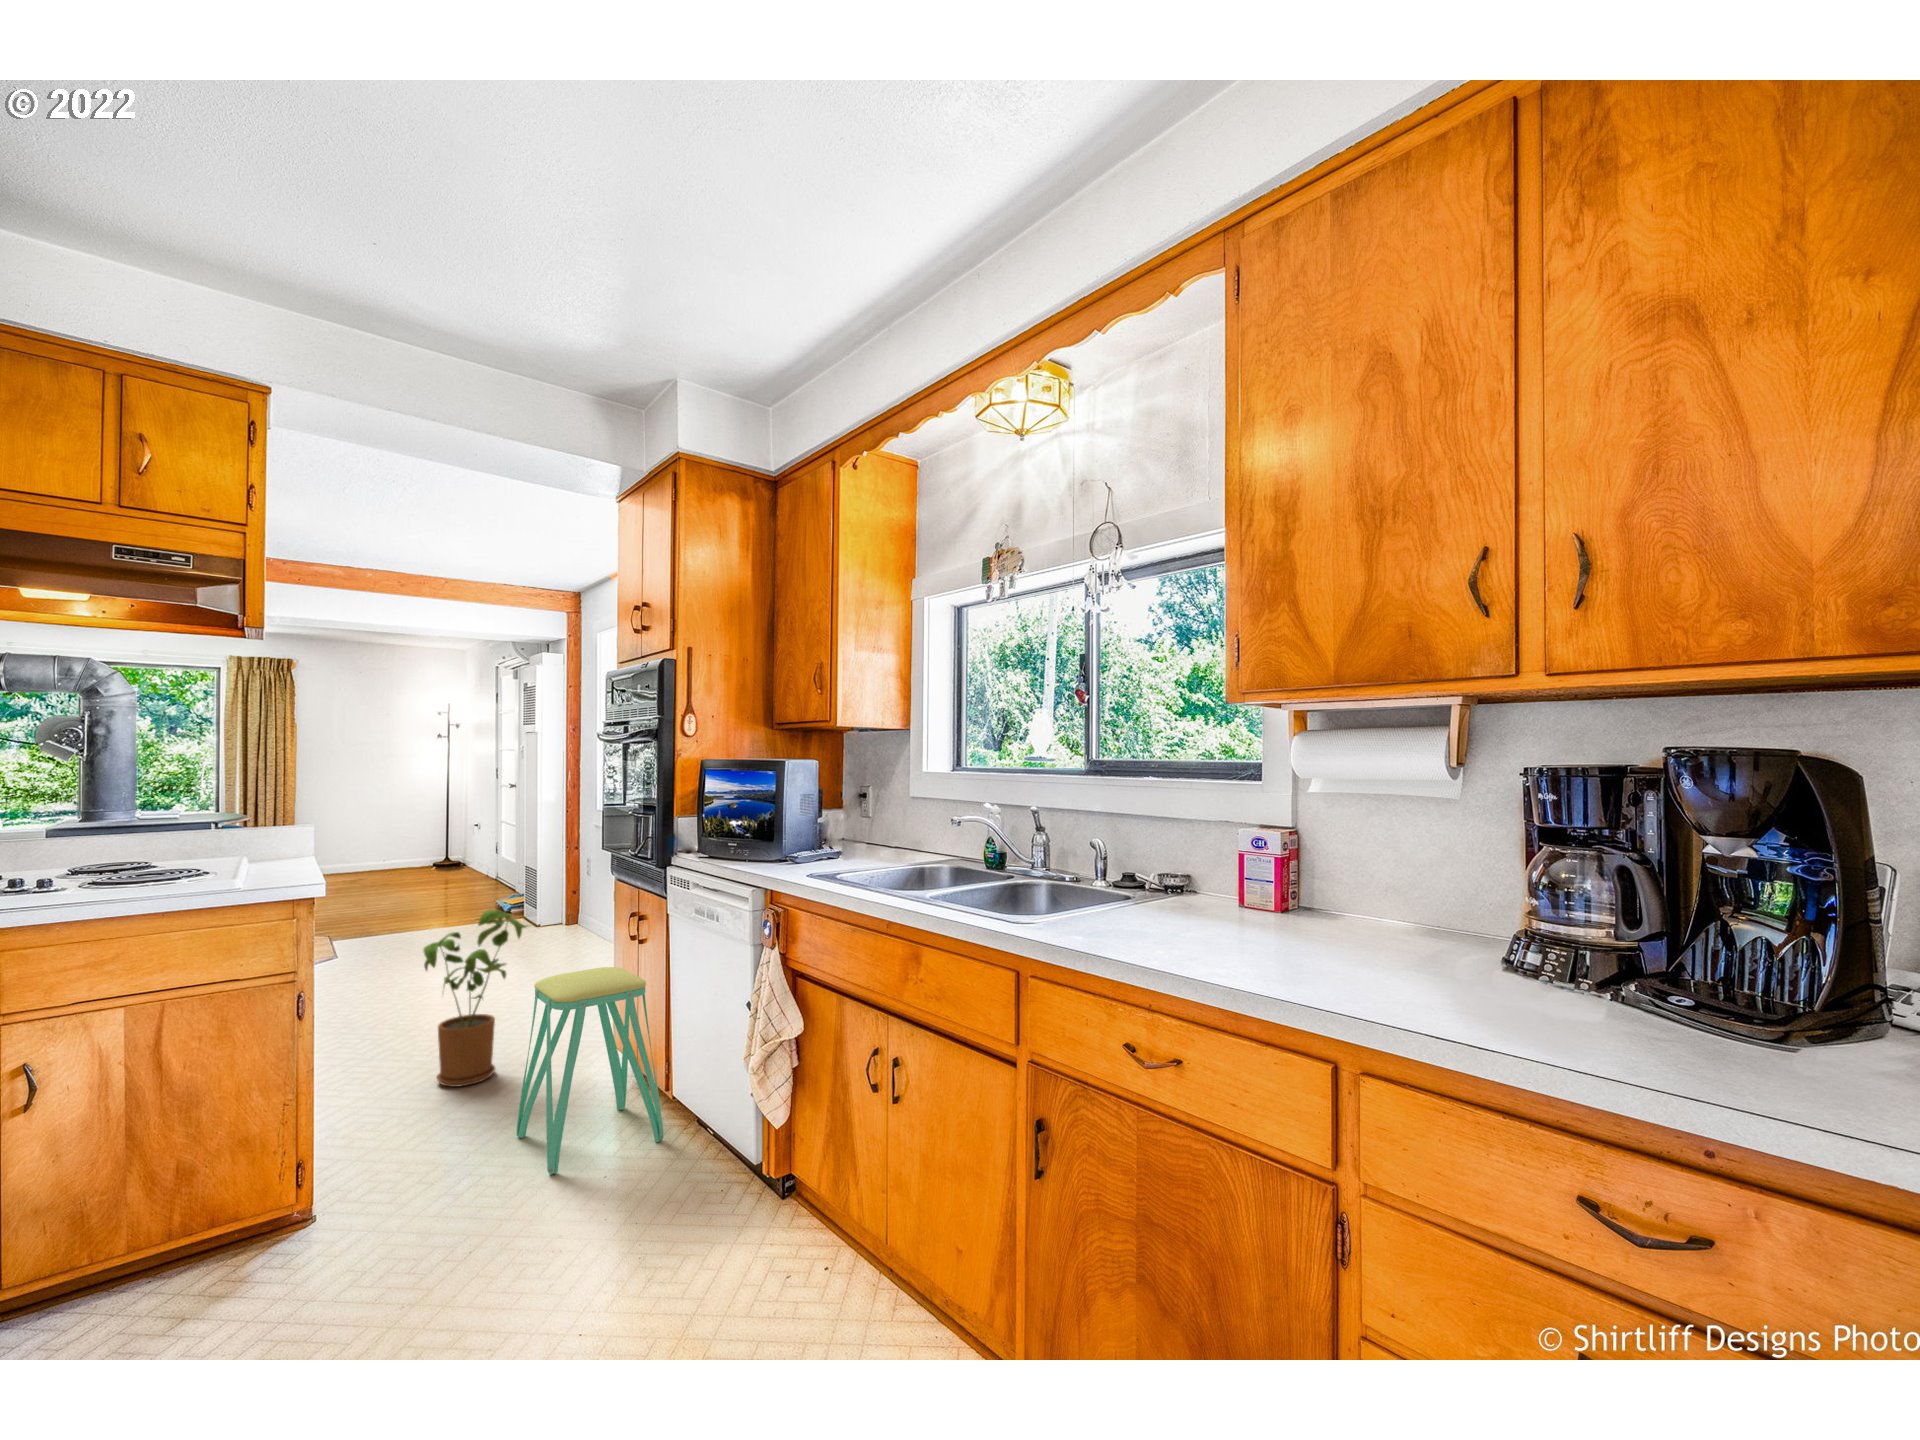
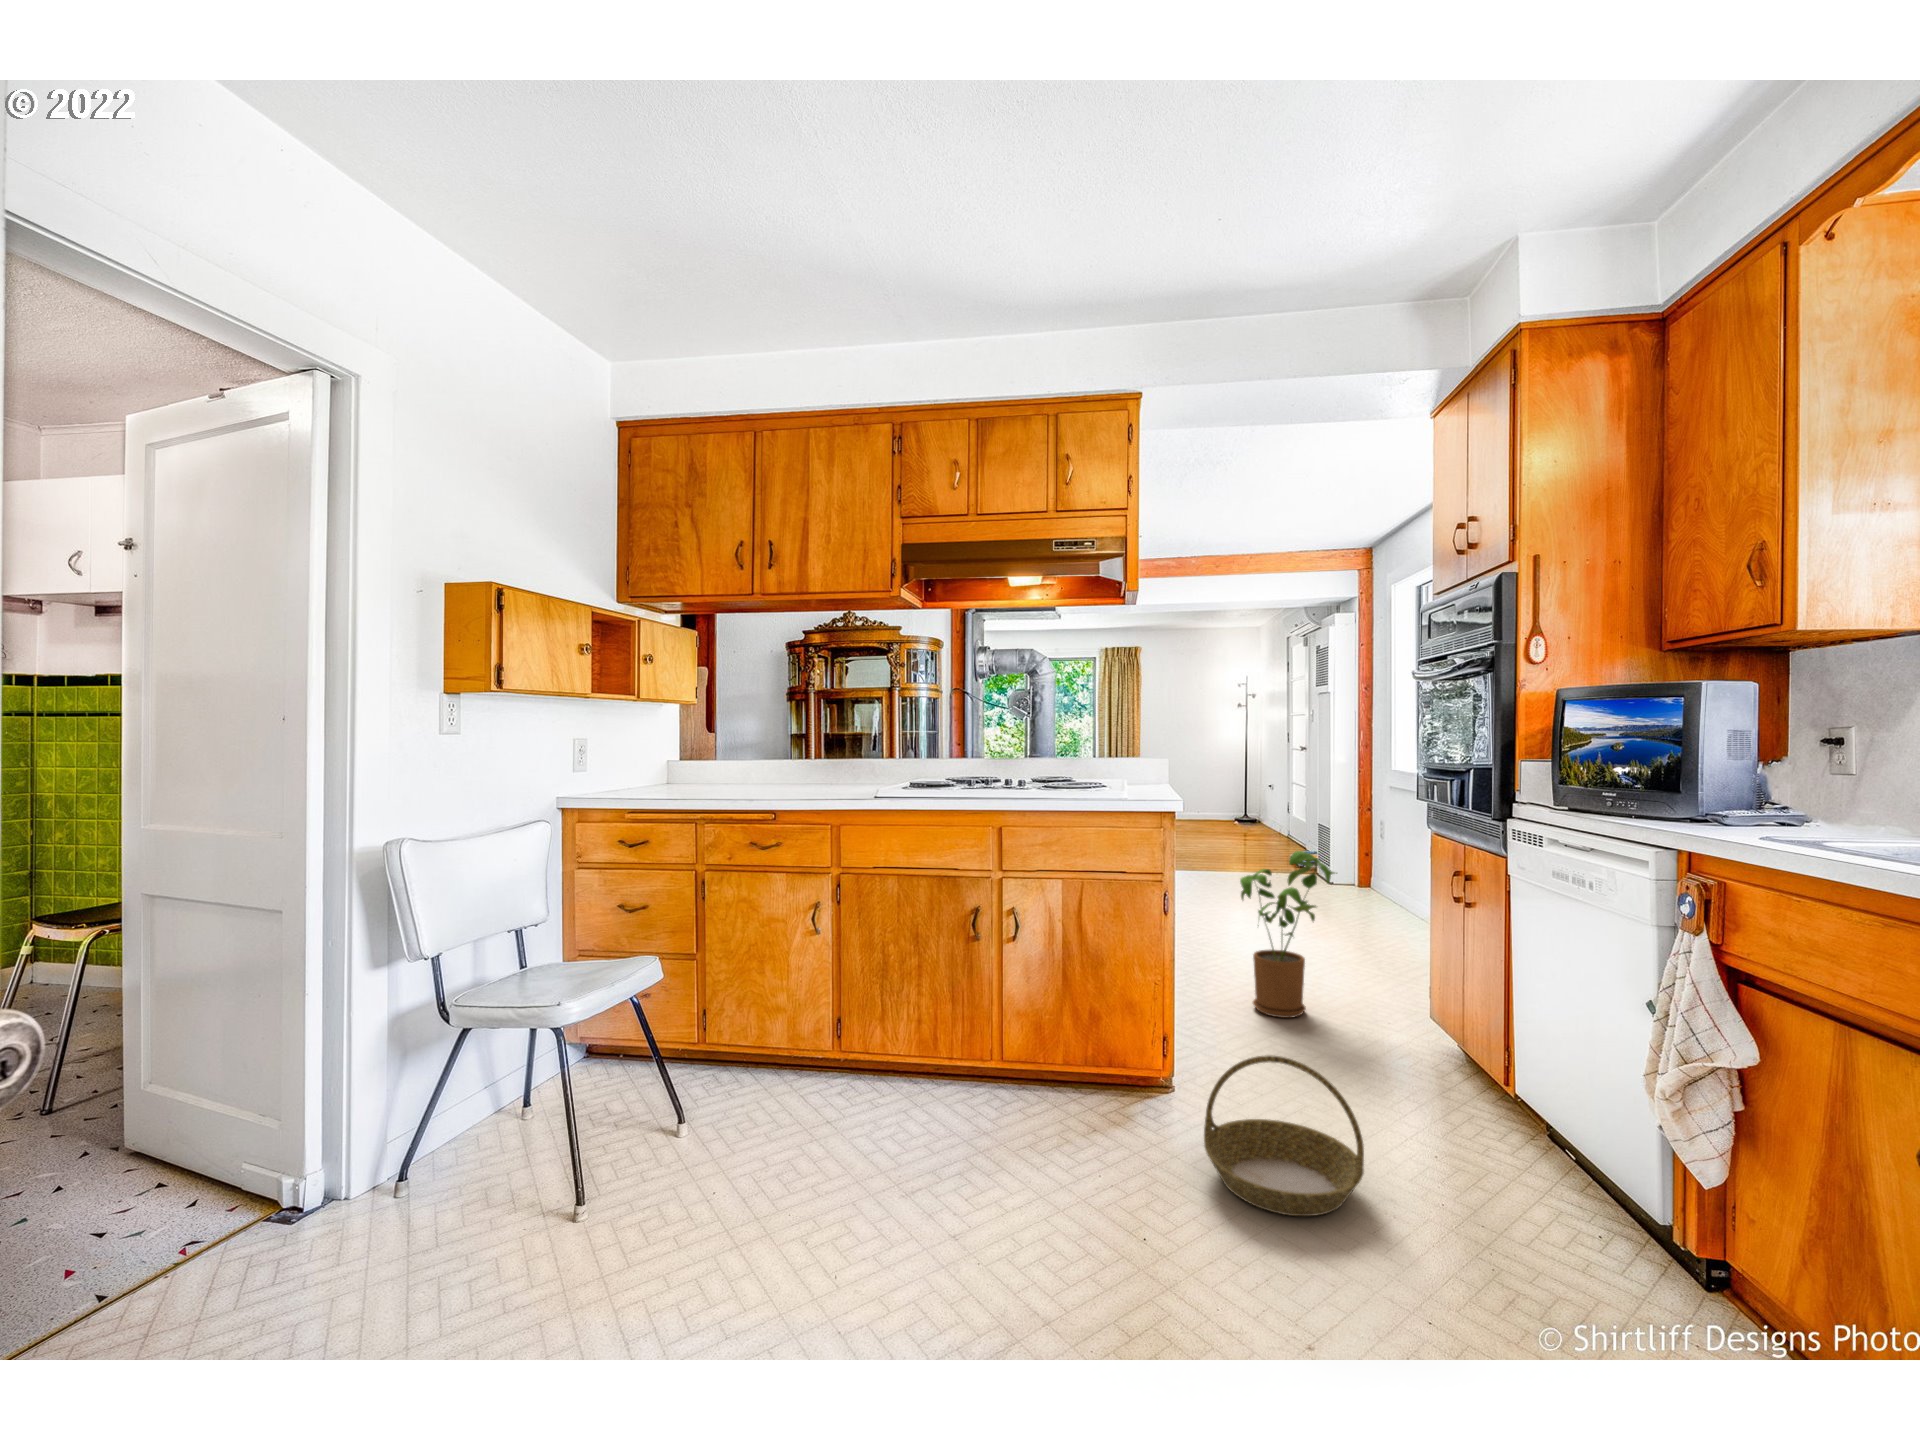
stool: present [516,967,663,1174] -> none [1333,924,1507,1142]
basket: none [364,1131,535,1294] -> present [1204,1055,1364,1216]

